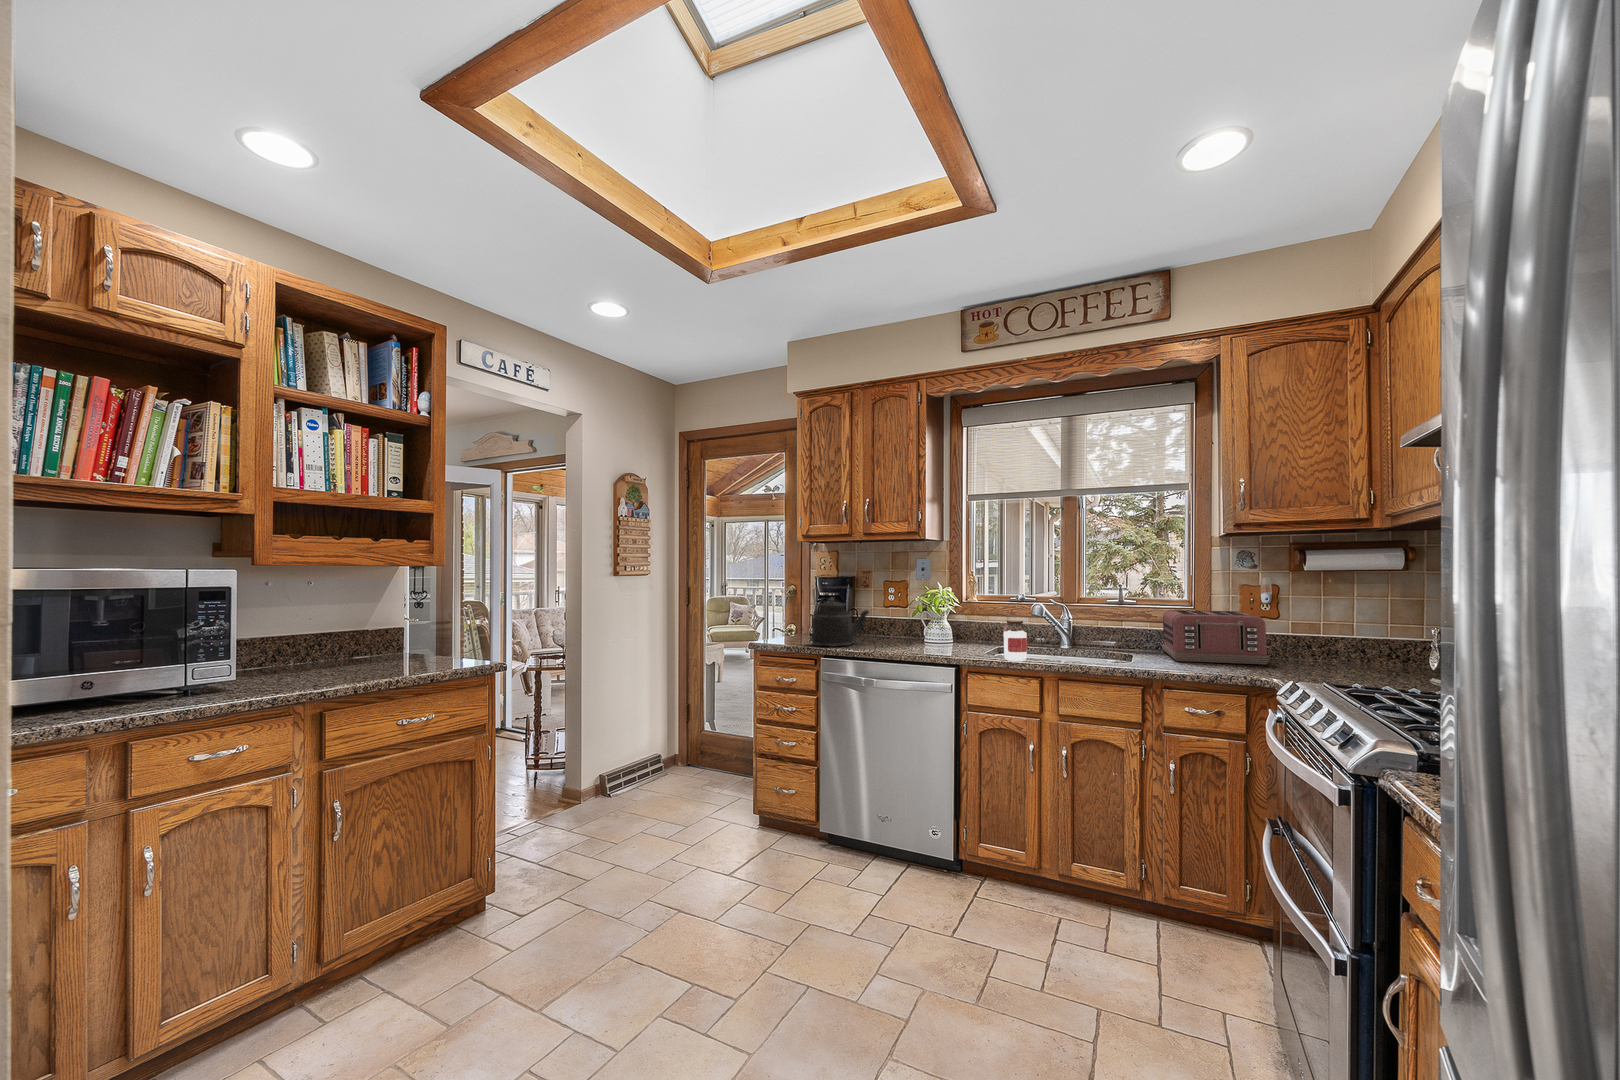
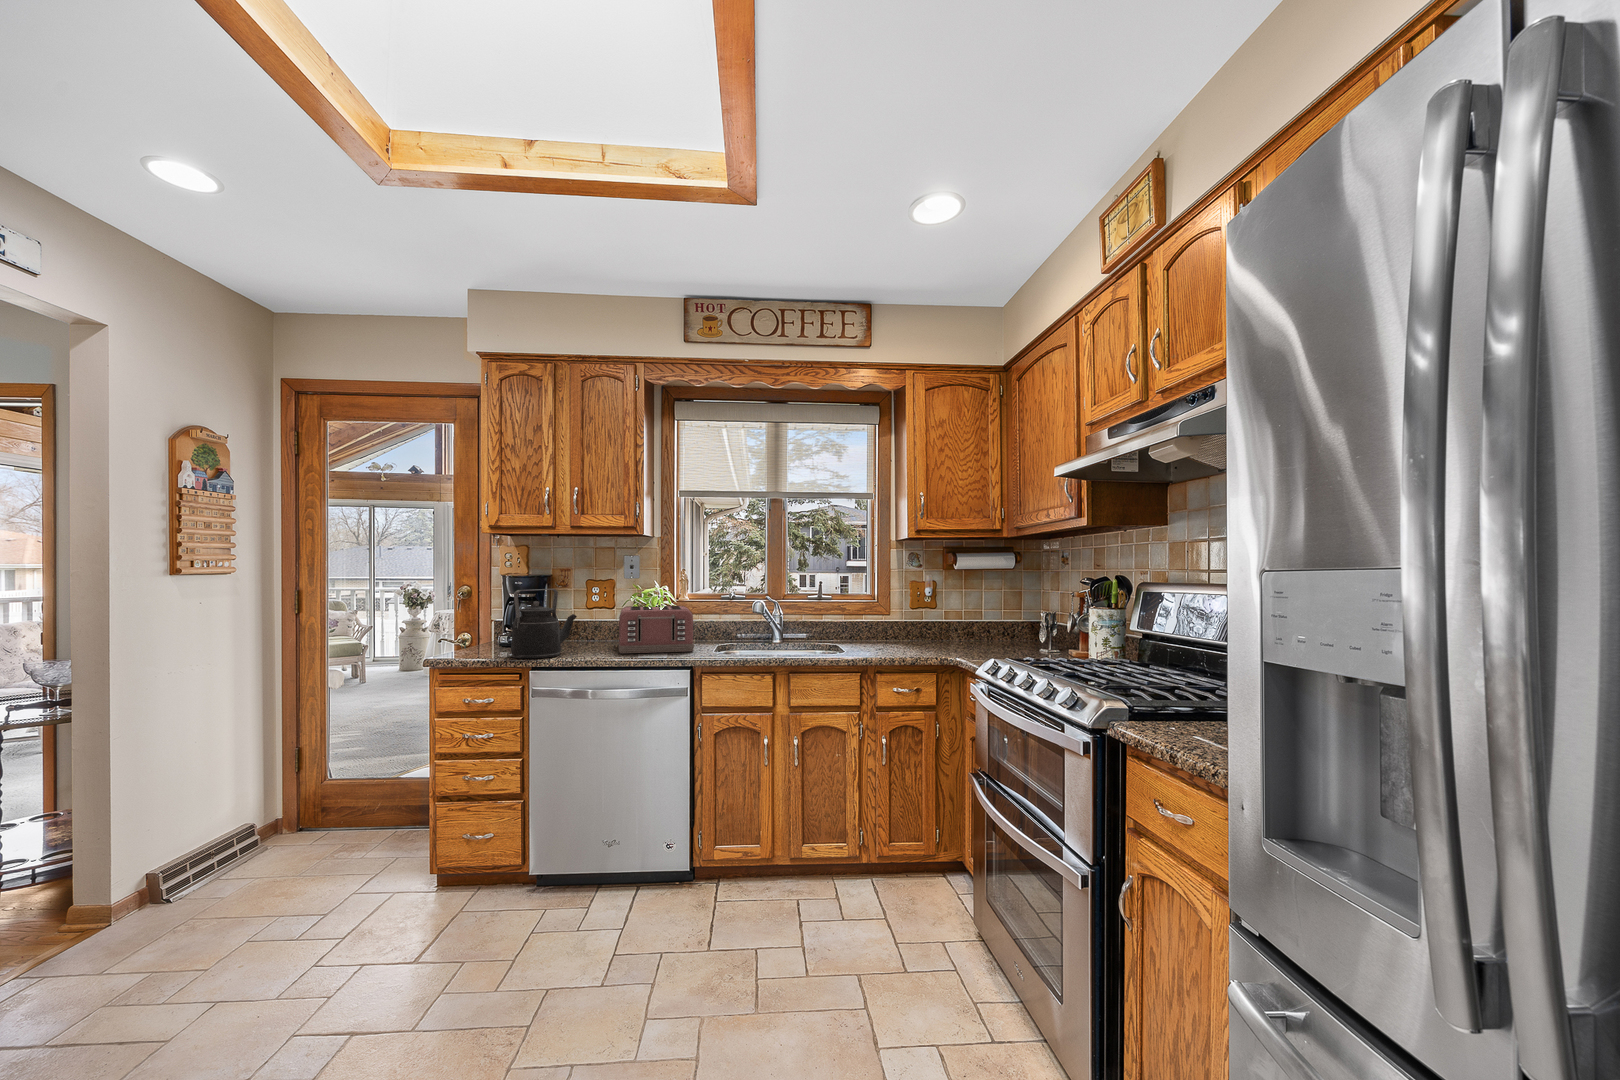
toaster: present [1162,610,1269,665] -> present [619,606,694,653]
jar: present [1003,620,1028,661] -> none [740,619,764,660]

